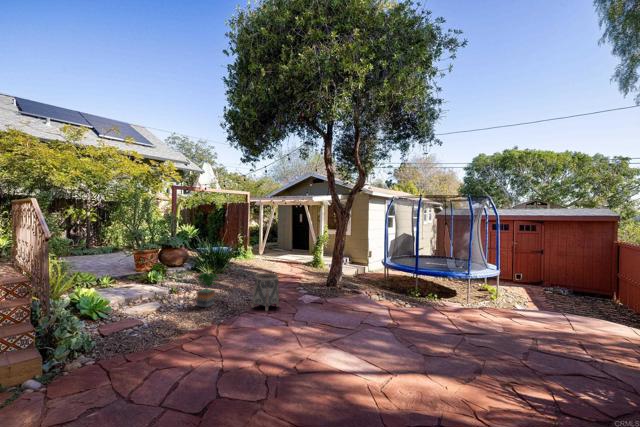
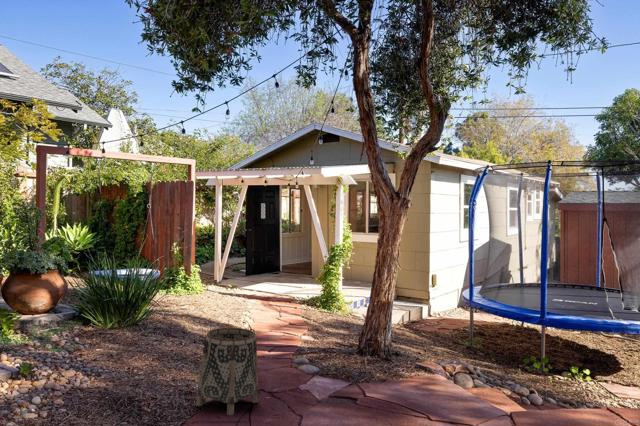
potted tree: present [197,273,219,307] -> none [73,327,125,407]

